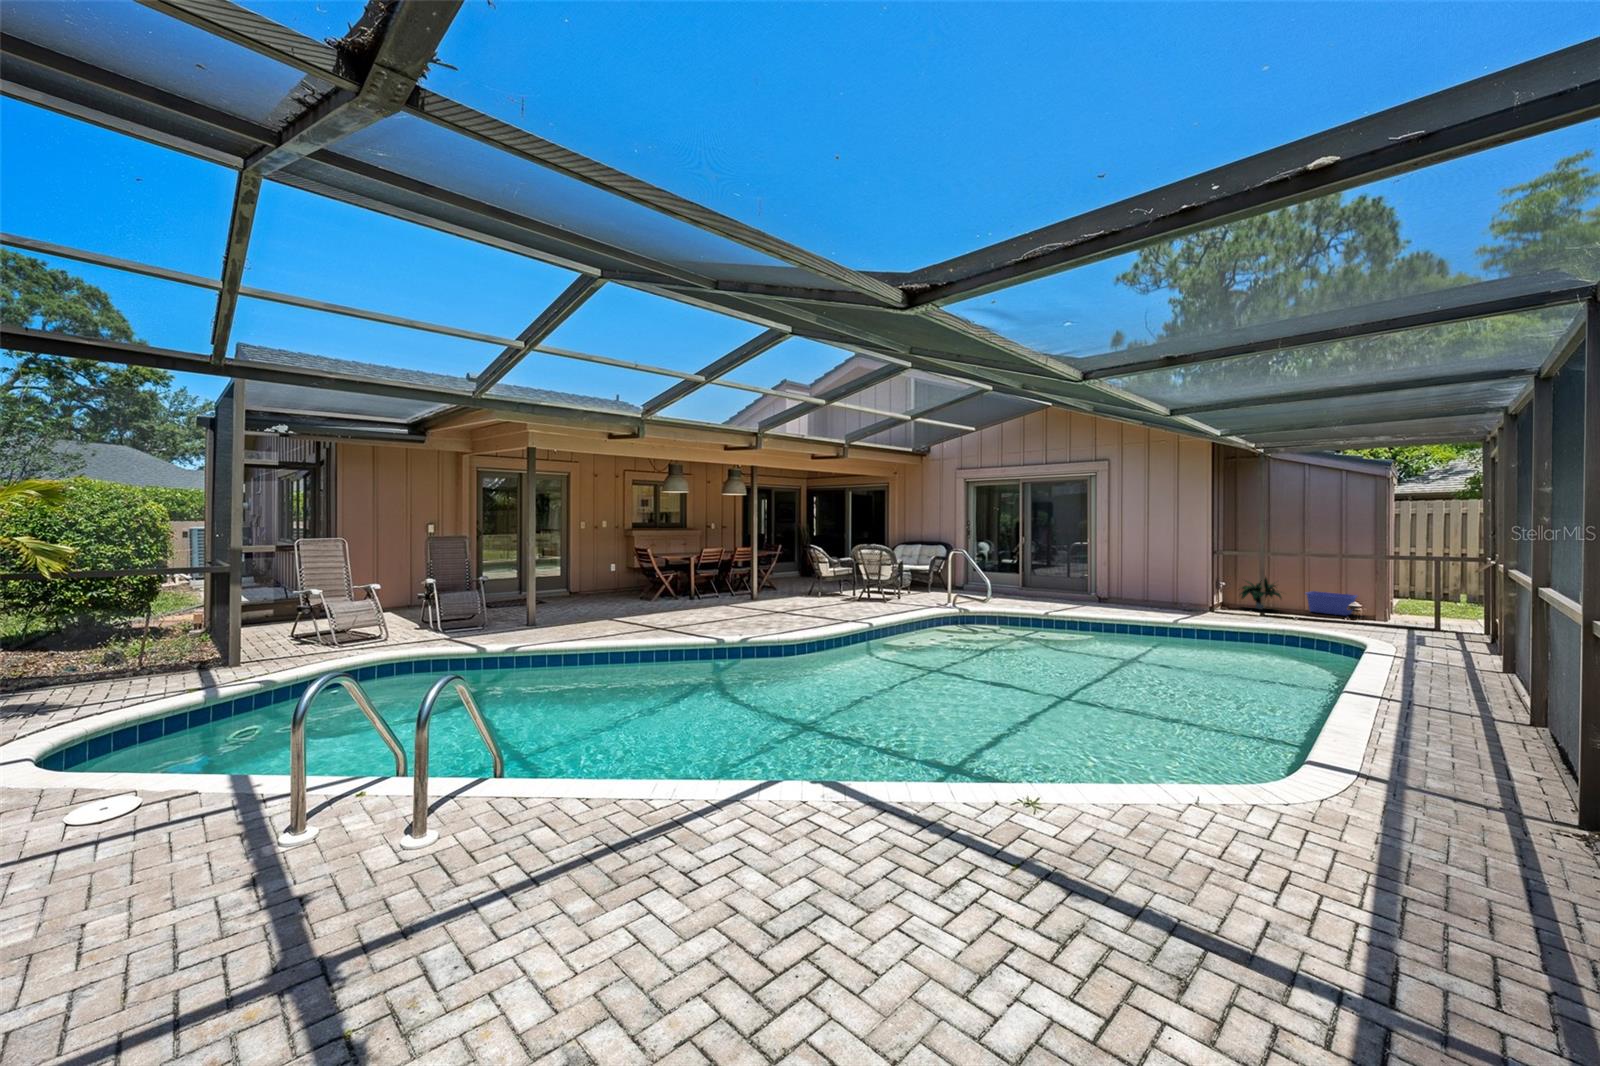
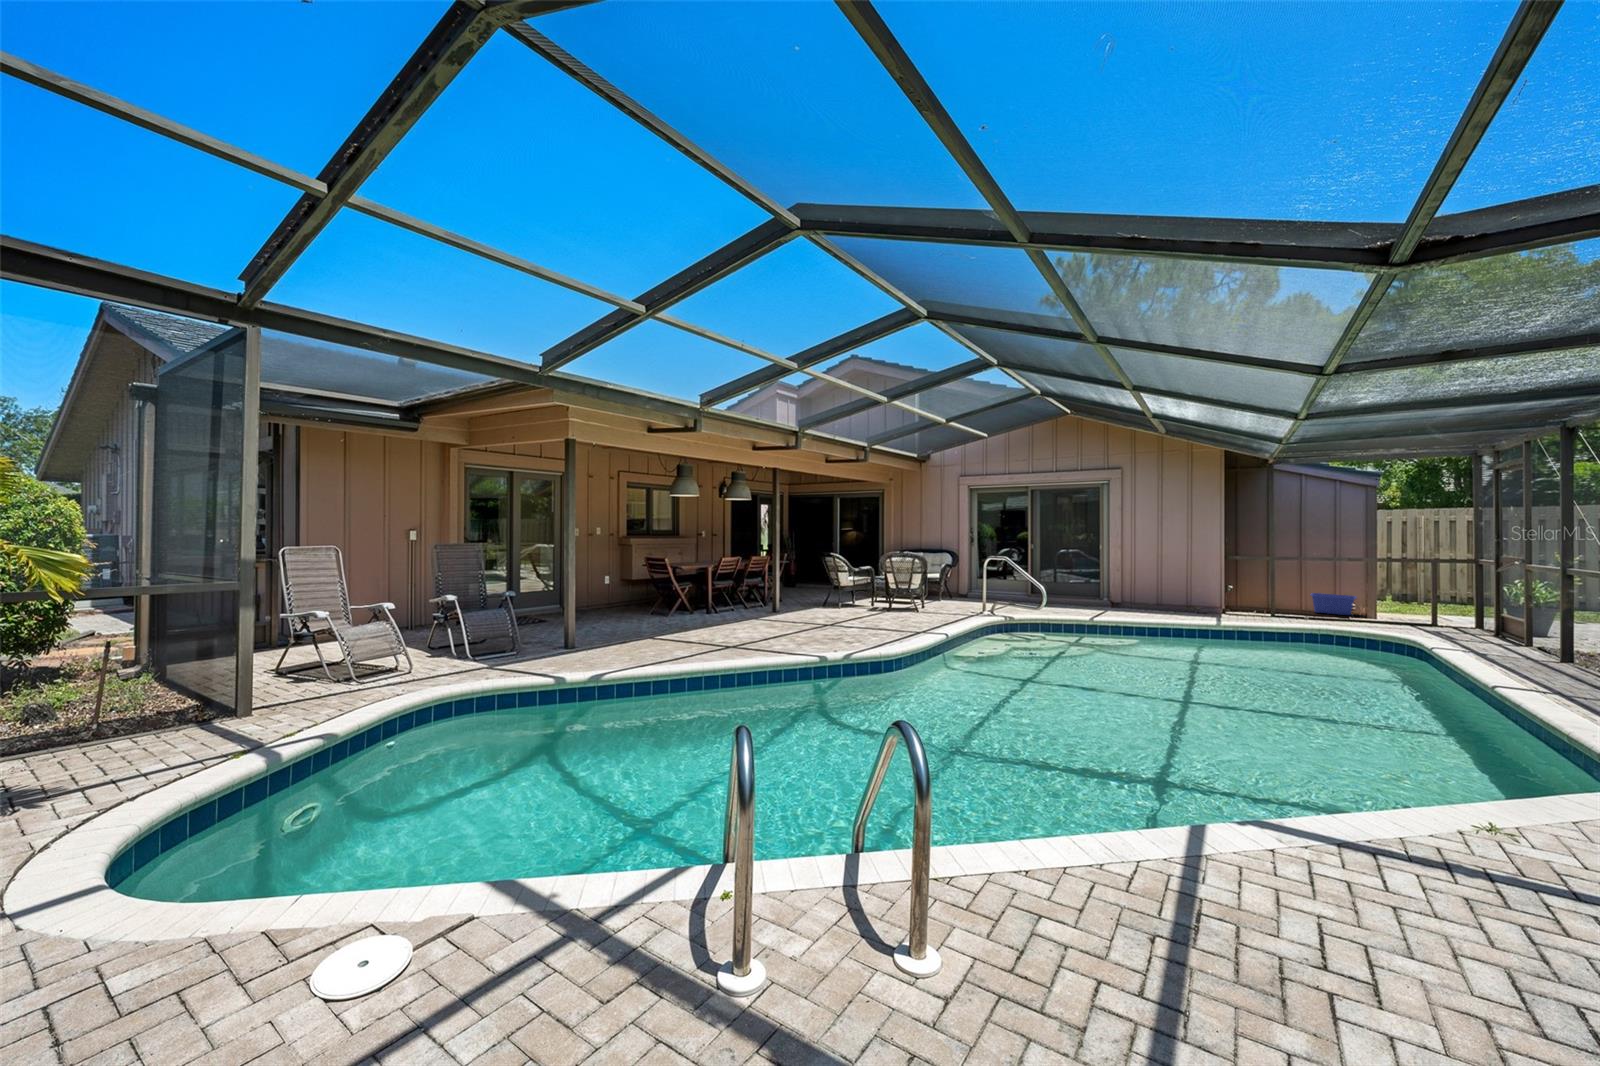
potted plant: present [1241,577,1281,610] -> none [1248,579,1293,611]

